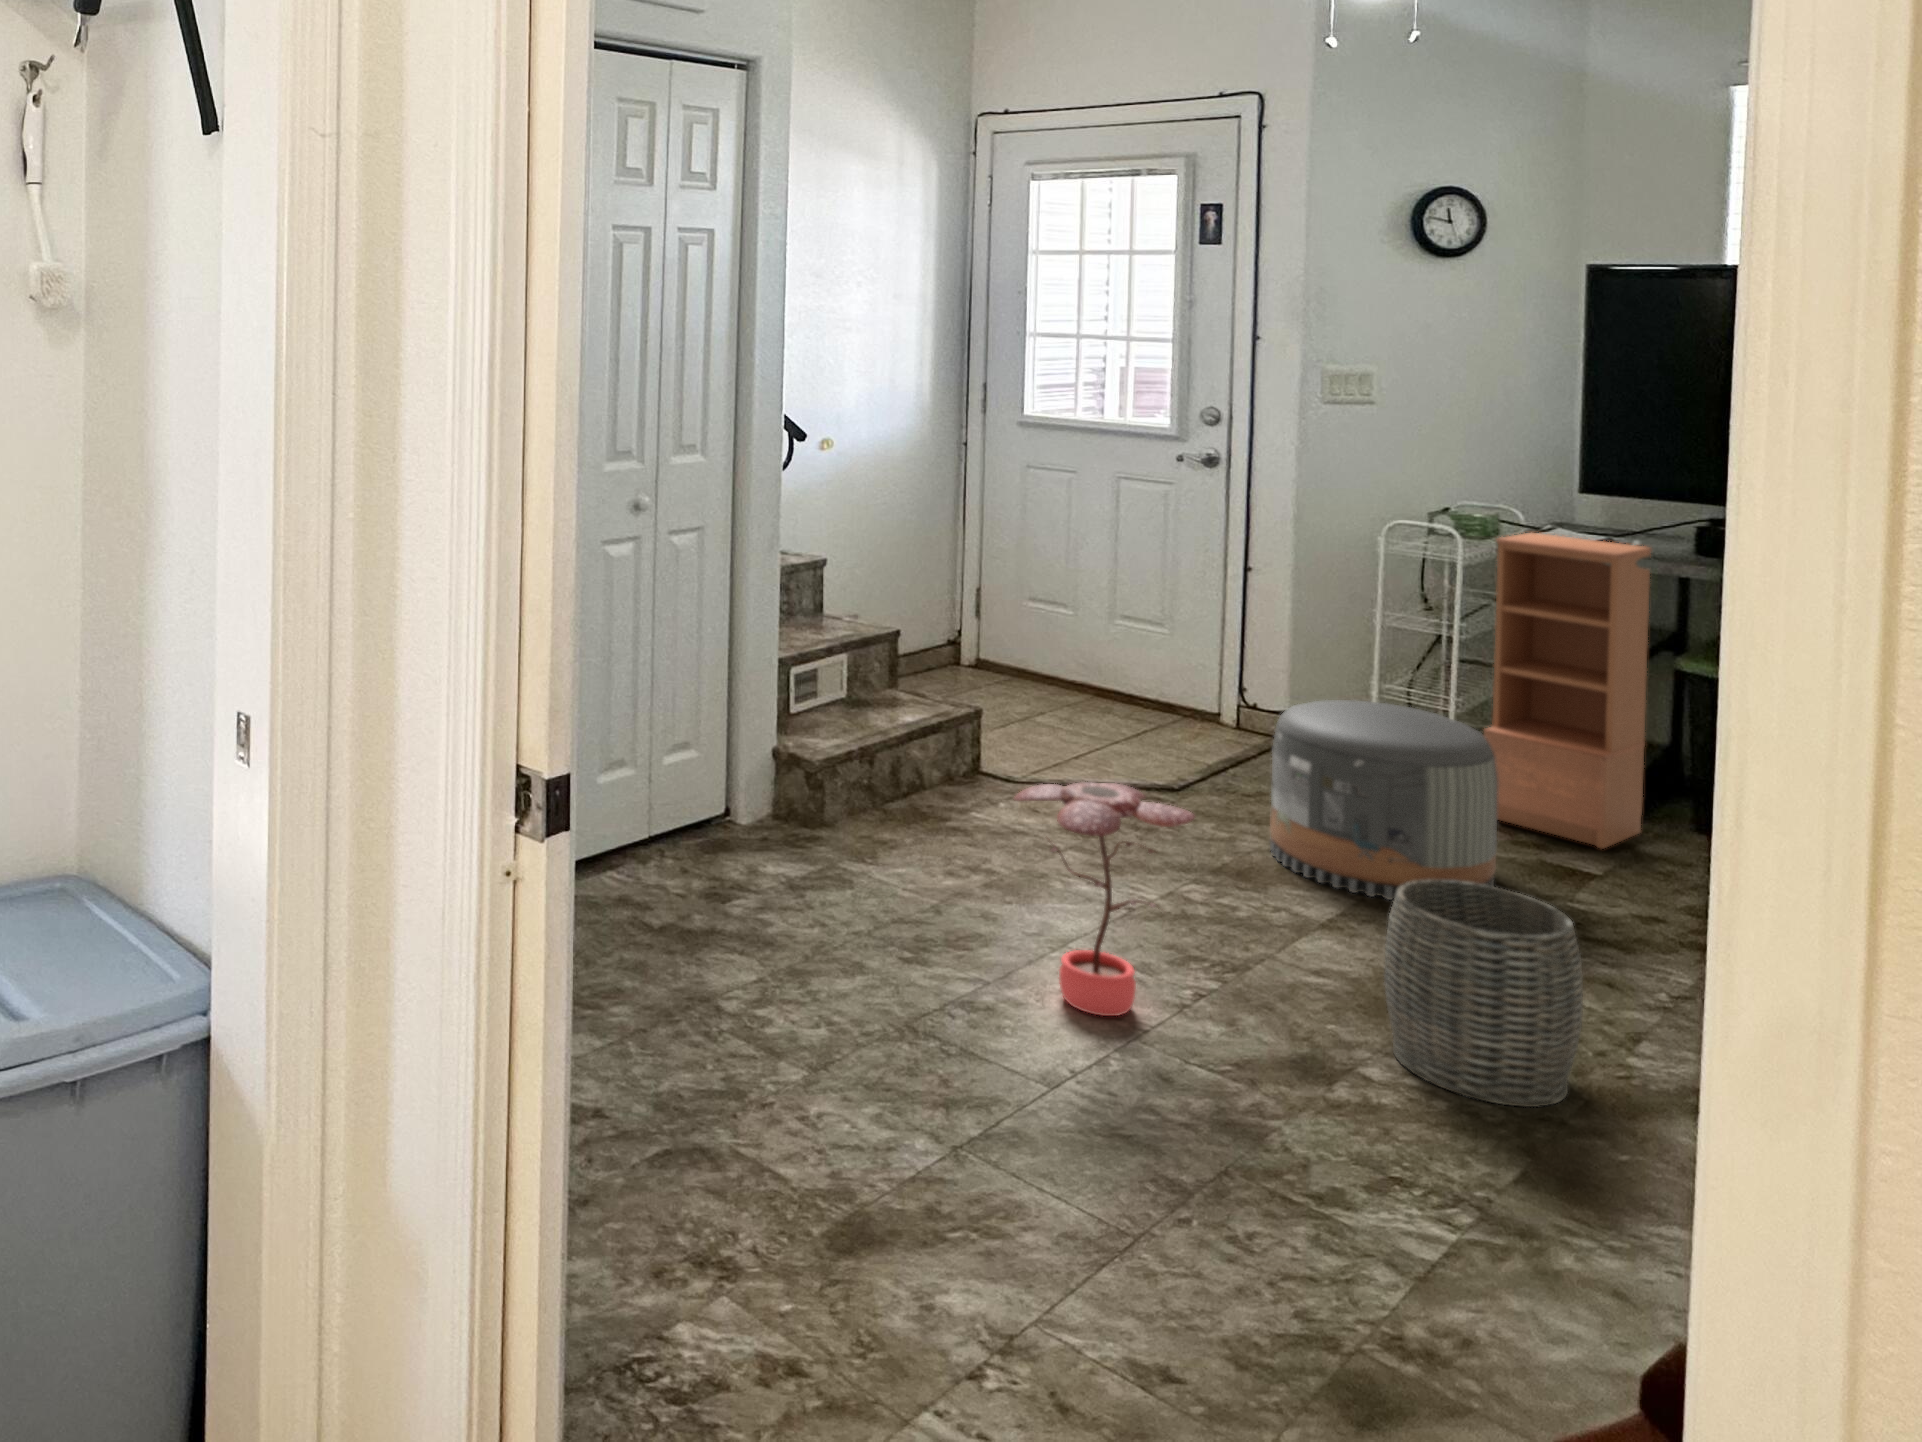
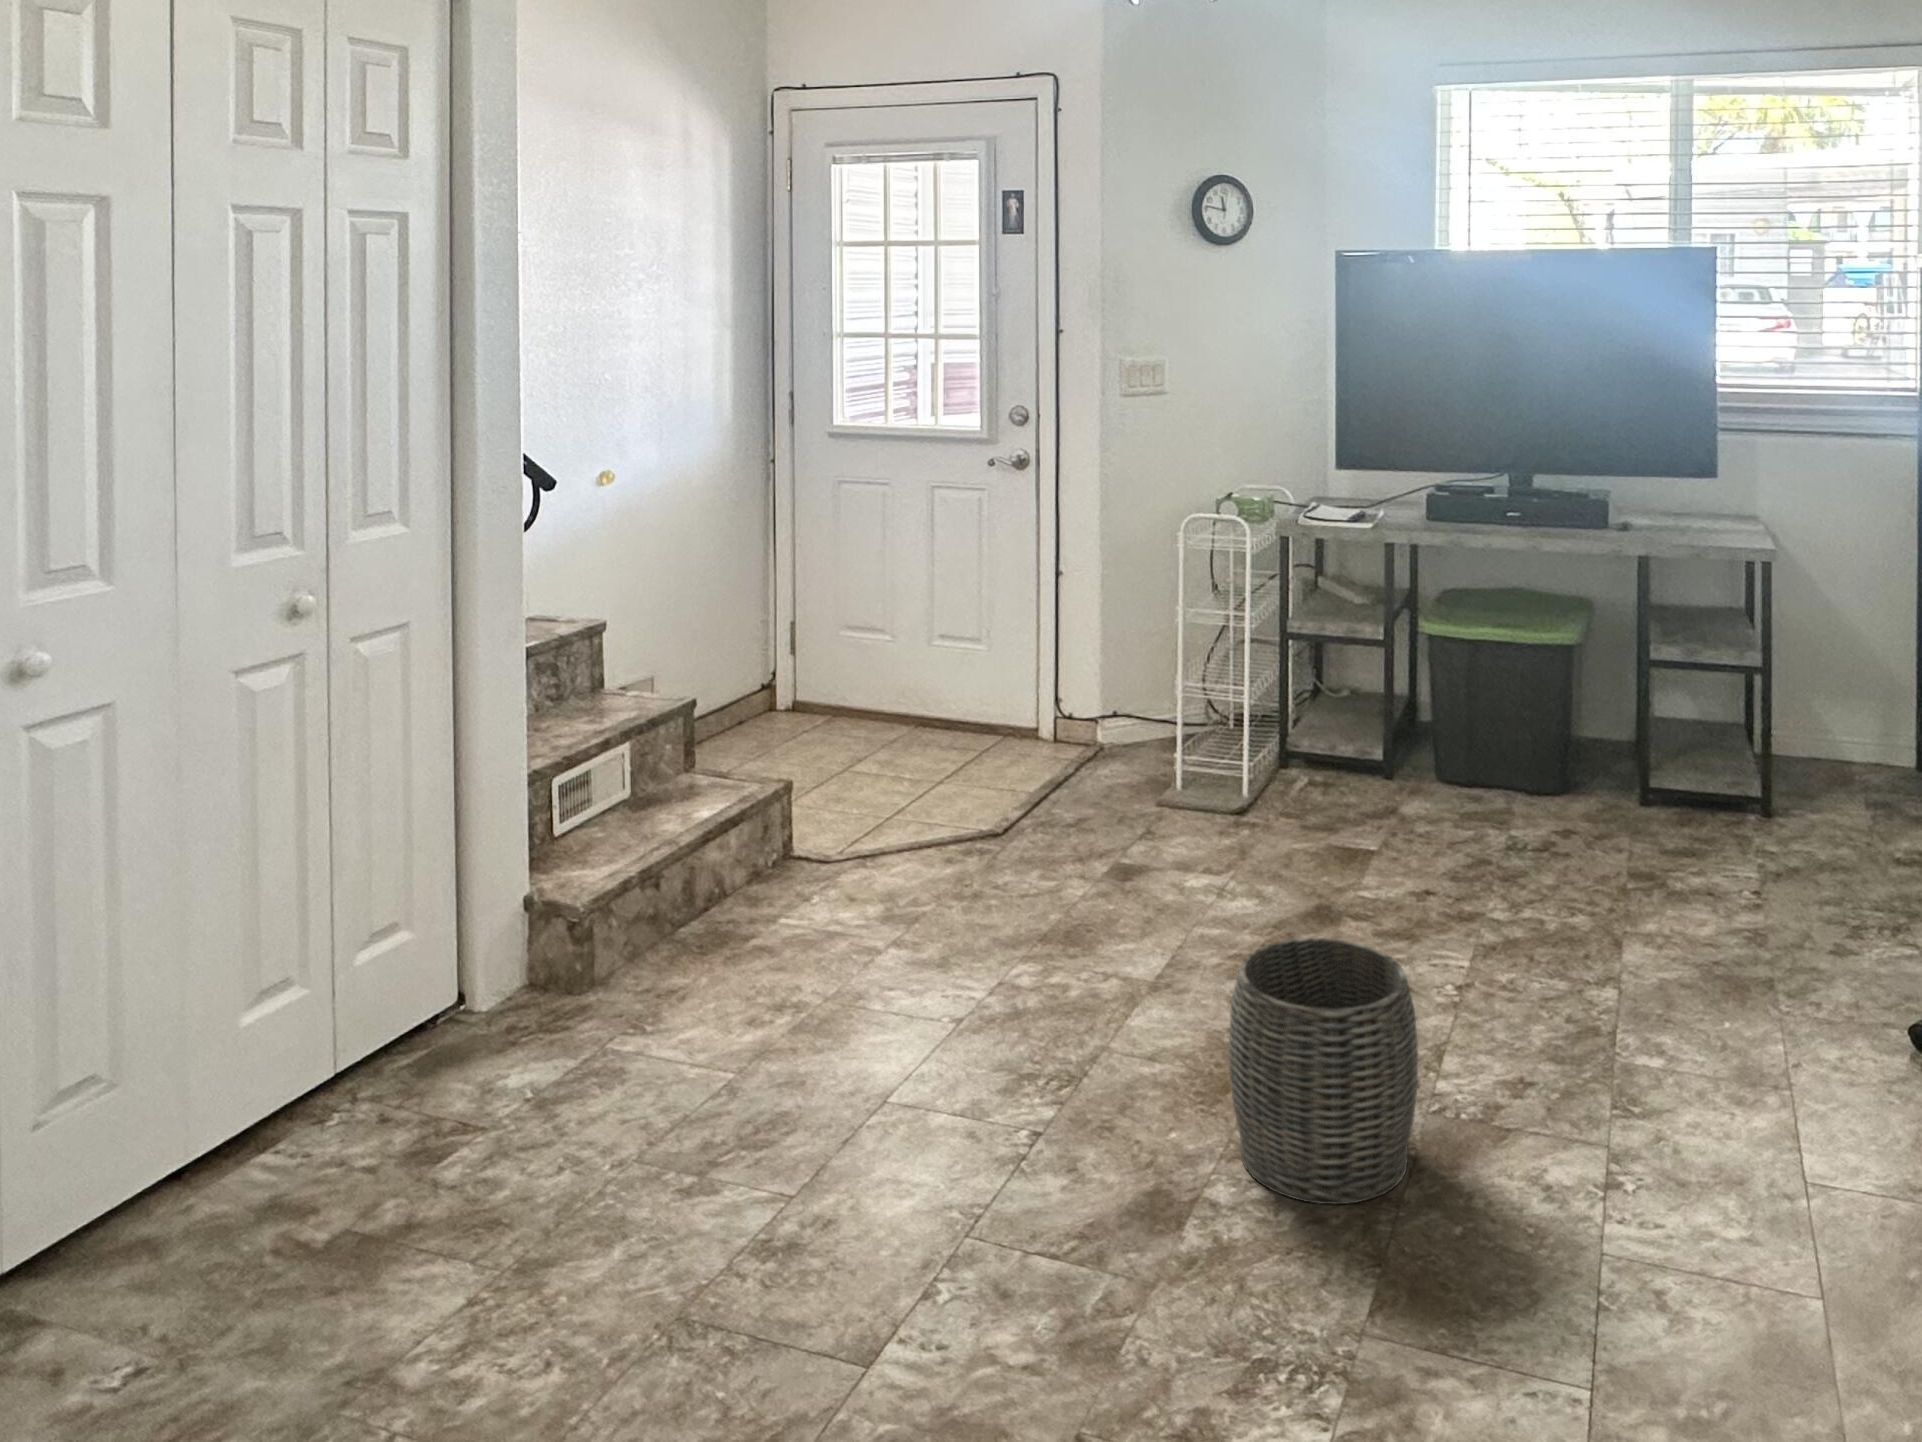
bookcase: present [1484,533,1651,849] -> none [1277,514,1405,822]
pouf: present [1270,700,1498,900] -> none [1095,714,1301,935]
potted plant: present [1014,782,1195,1016] -> none [814,898,1028,1211]

